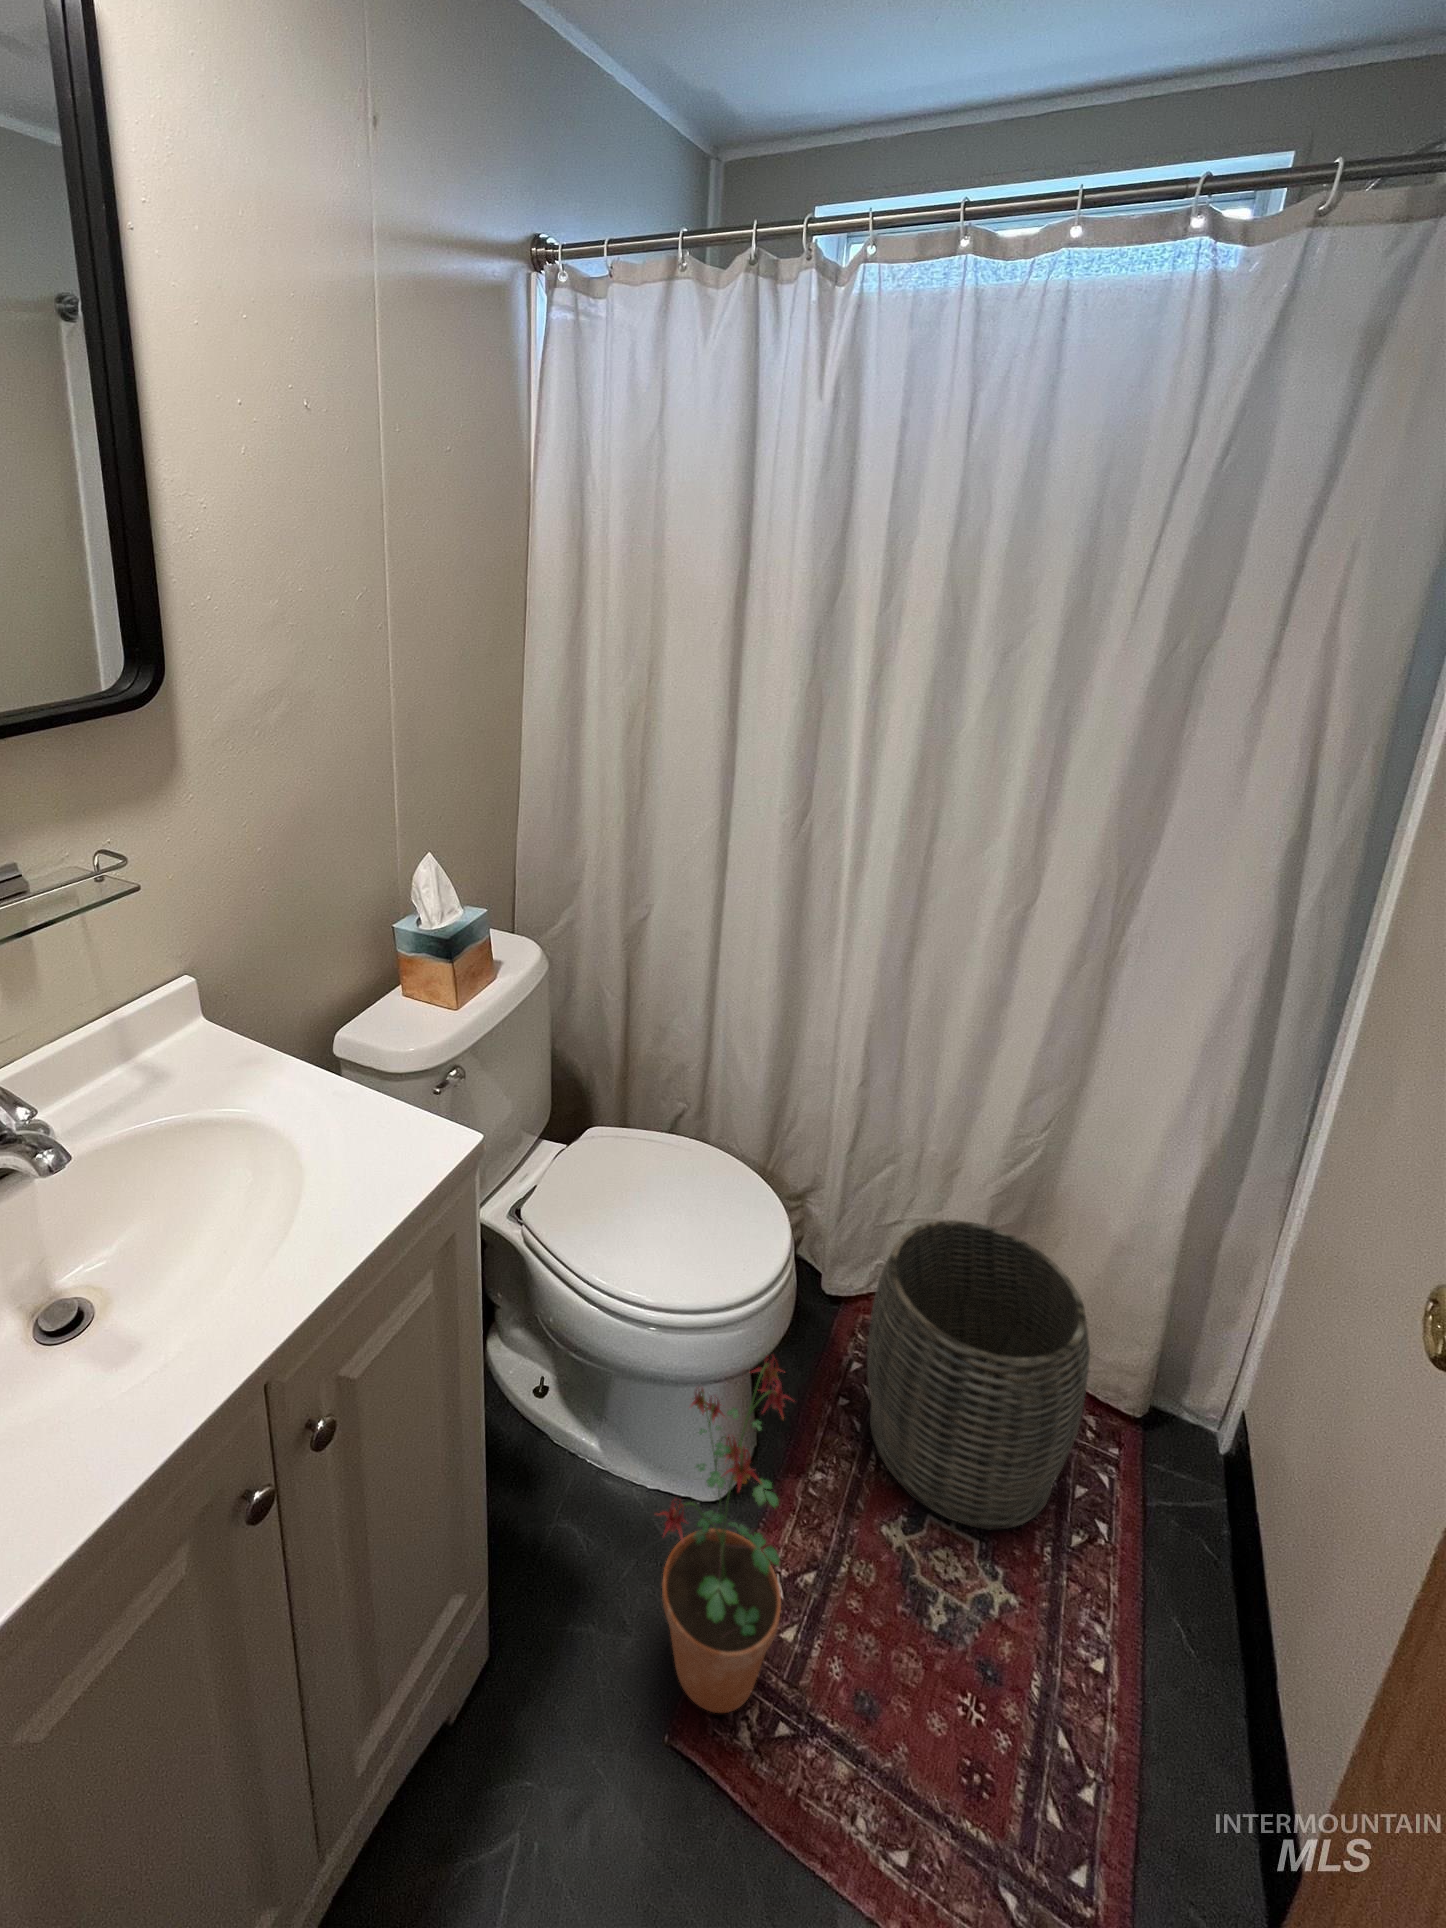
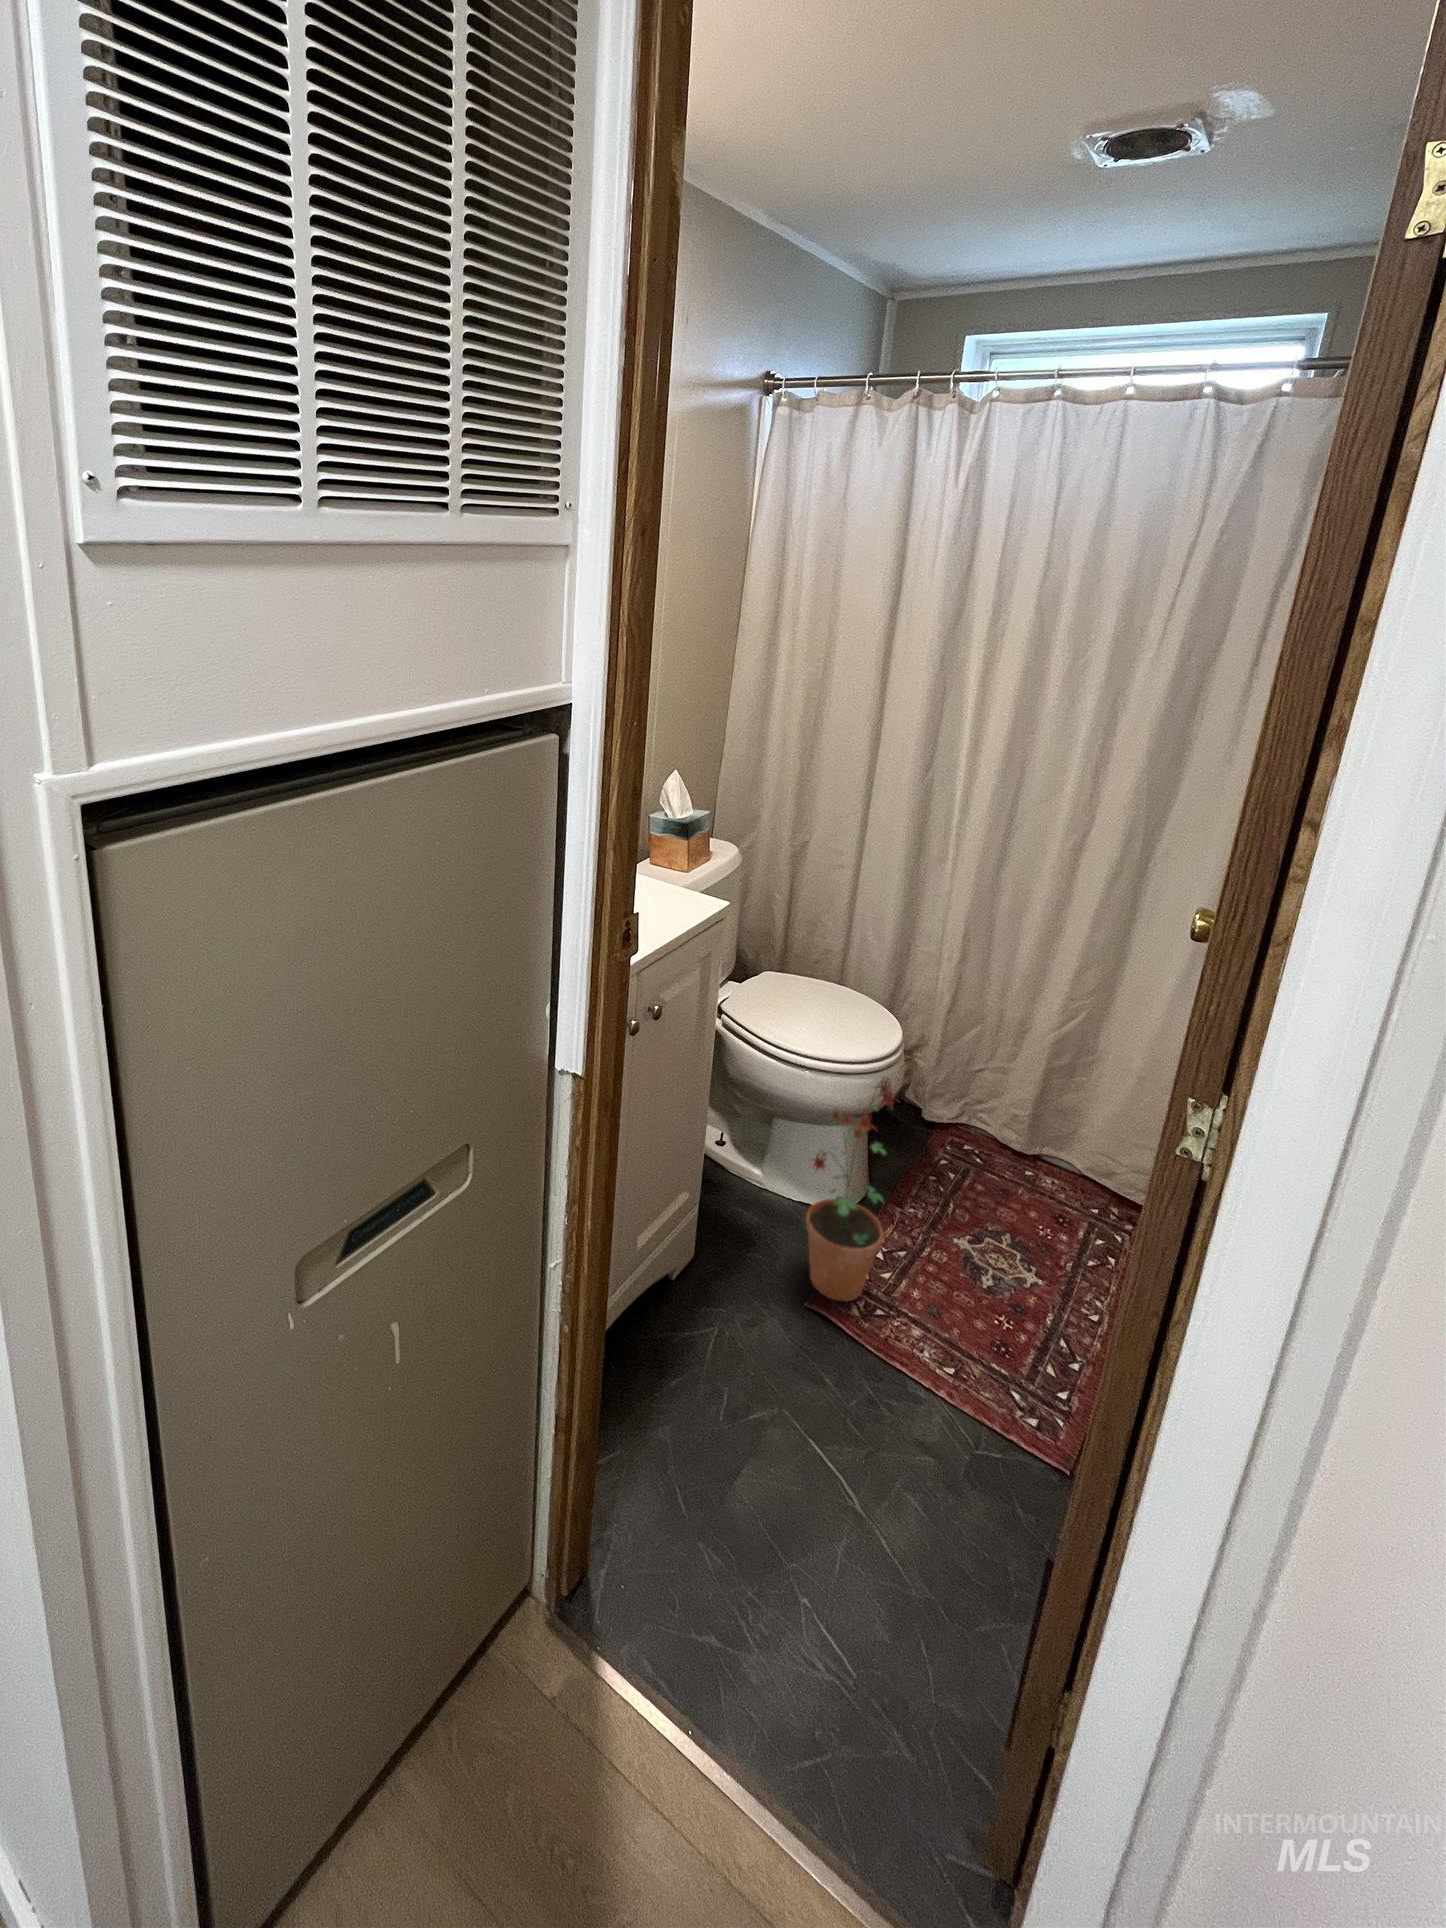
woven basket: present [867,1220,1090,1529] -> none [950,1055,1109,1250]

